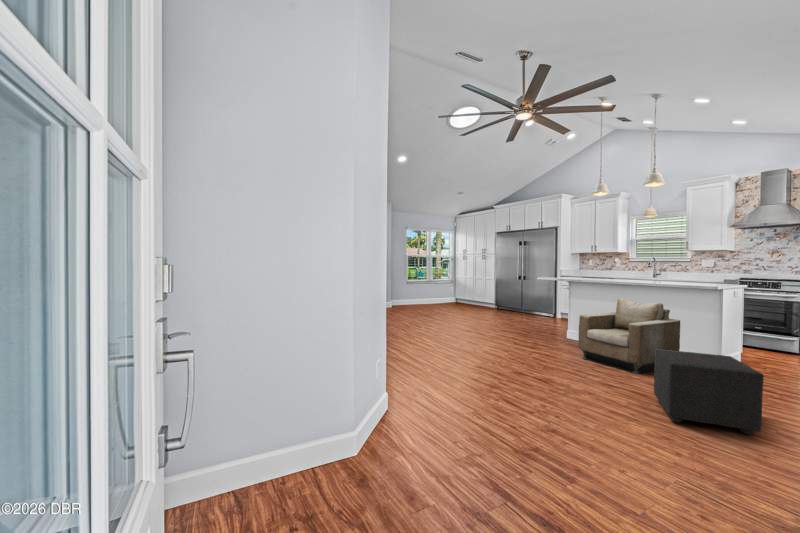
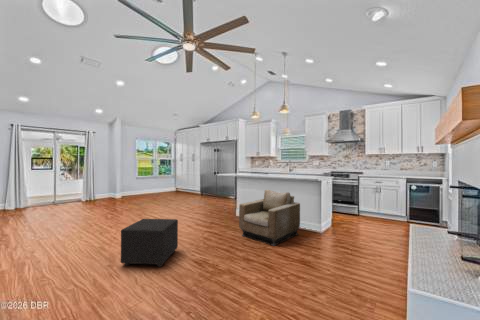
ottoman: present [654,349,764,435] -> present [121,219,178,267]

